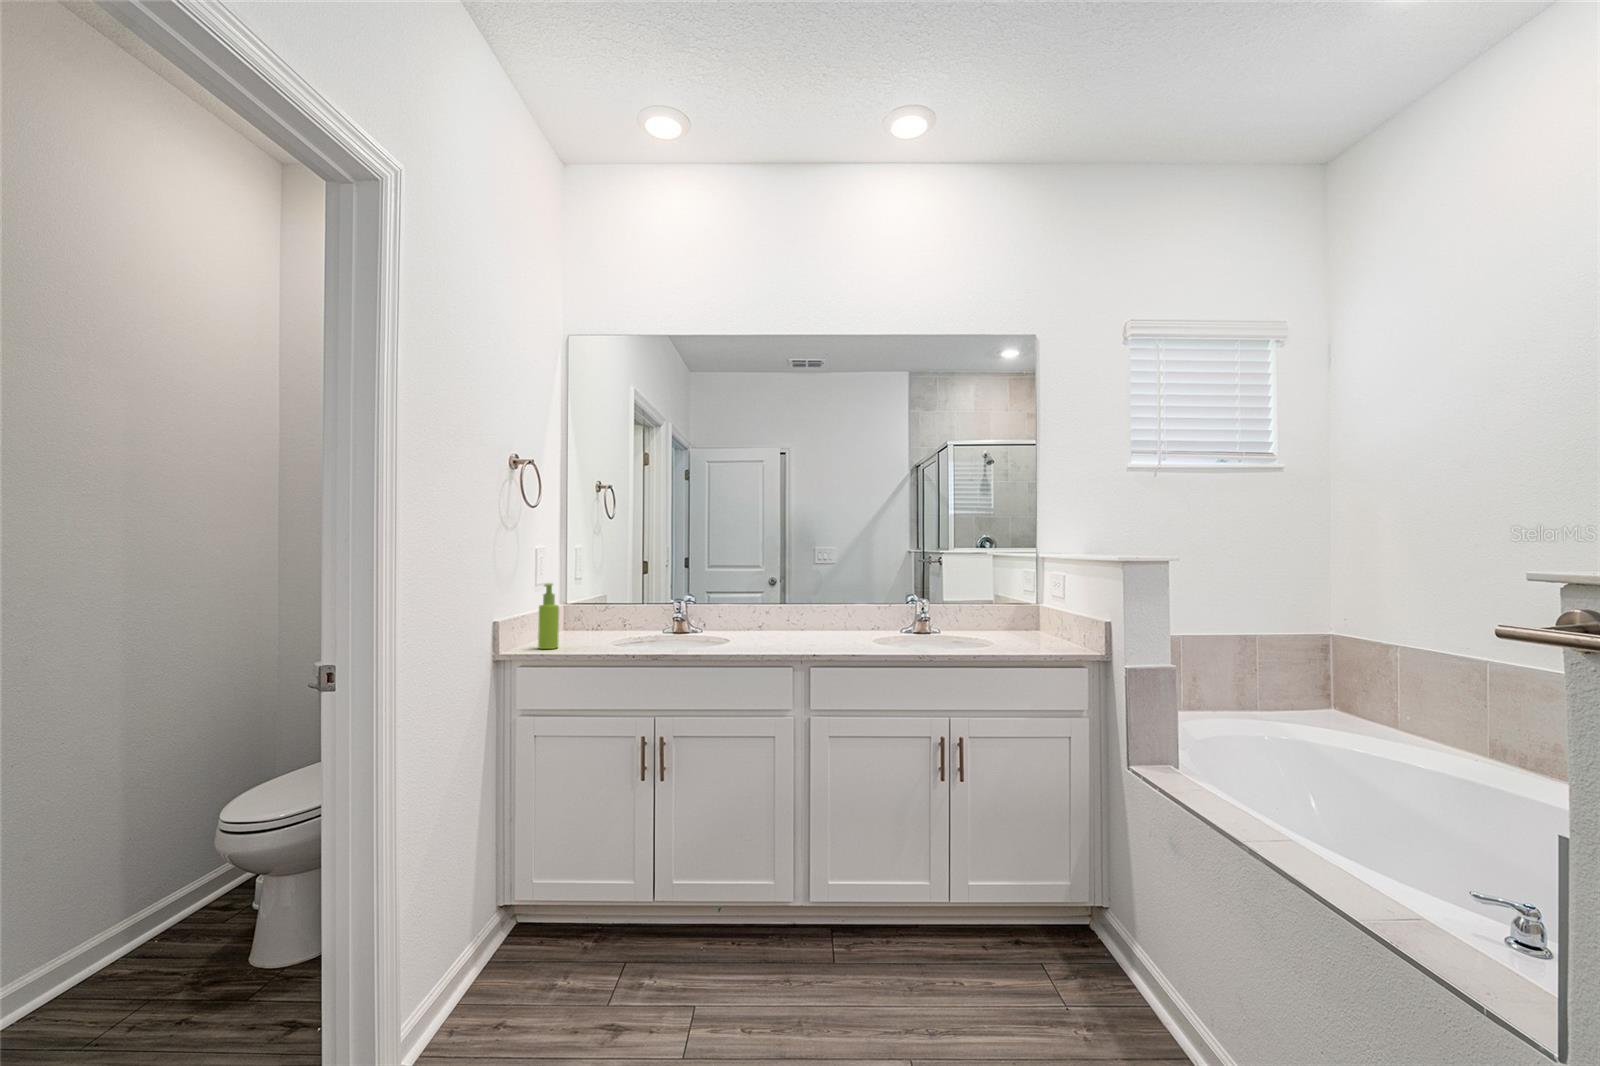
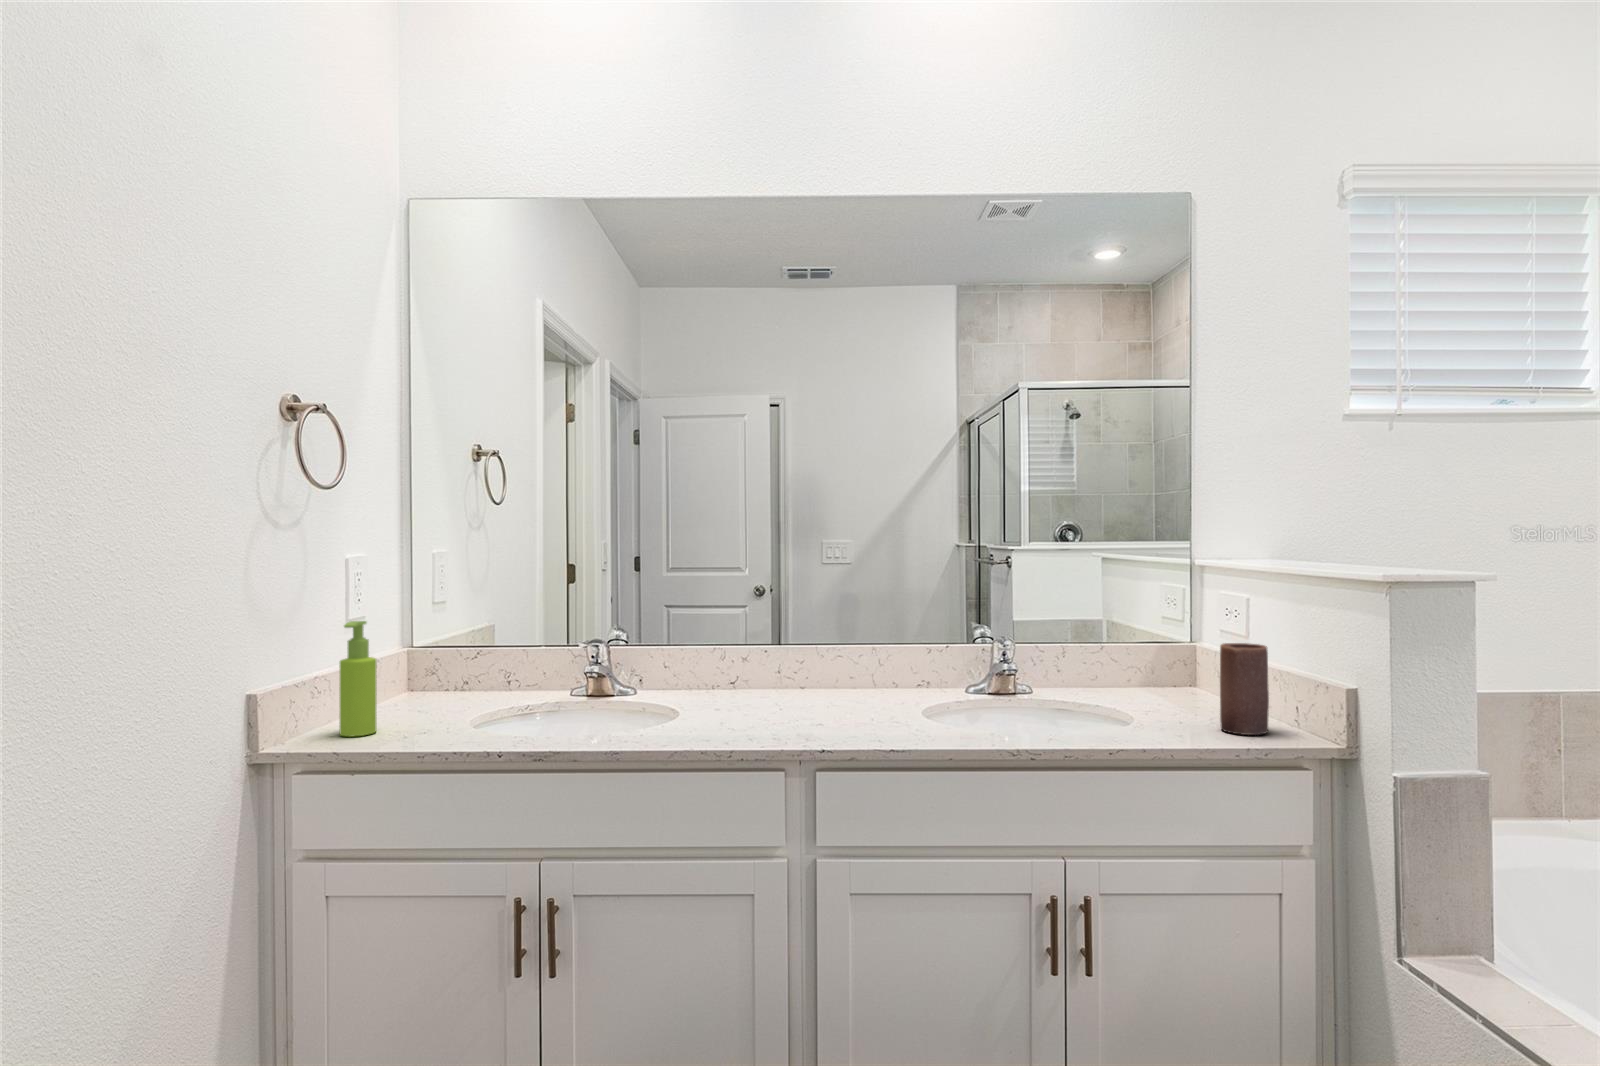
candle: none [1041,600,1066,650] -> present [1220,643,1269,735]

